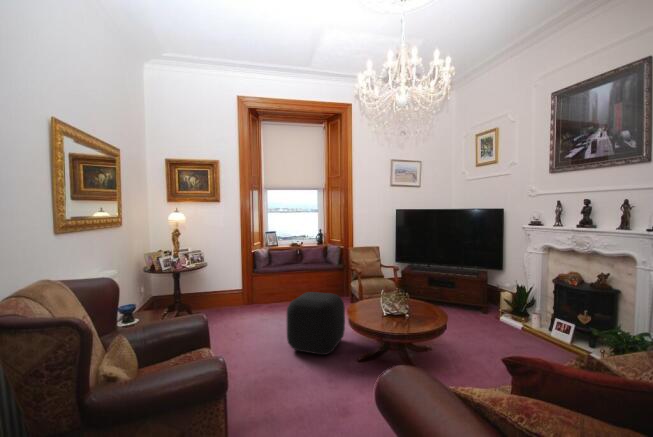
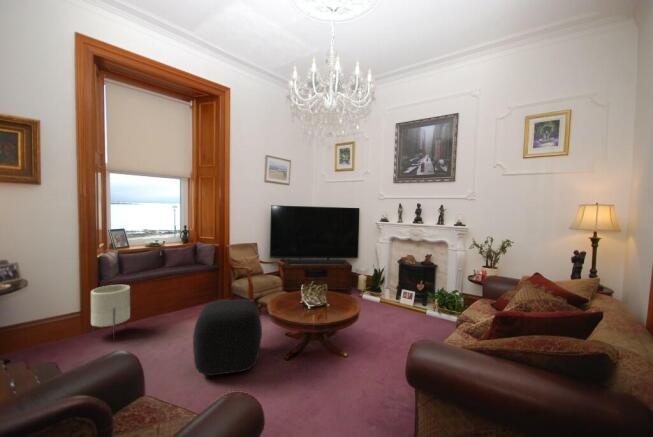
planter: none [247,273,270,313] -> present [91,285,130,336]

